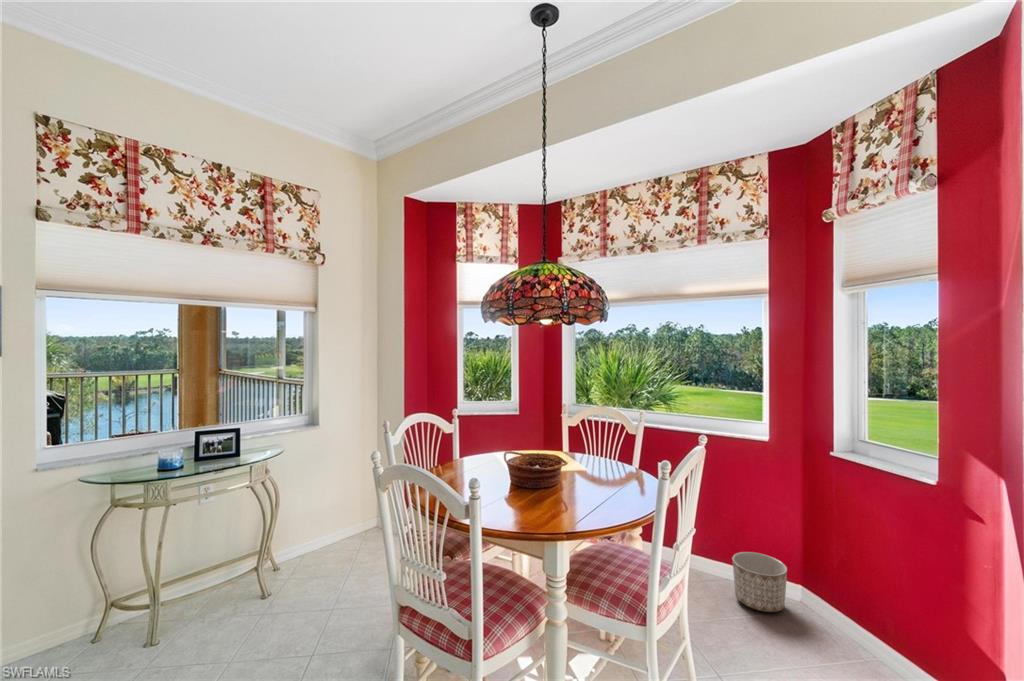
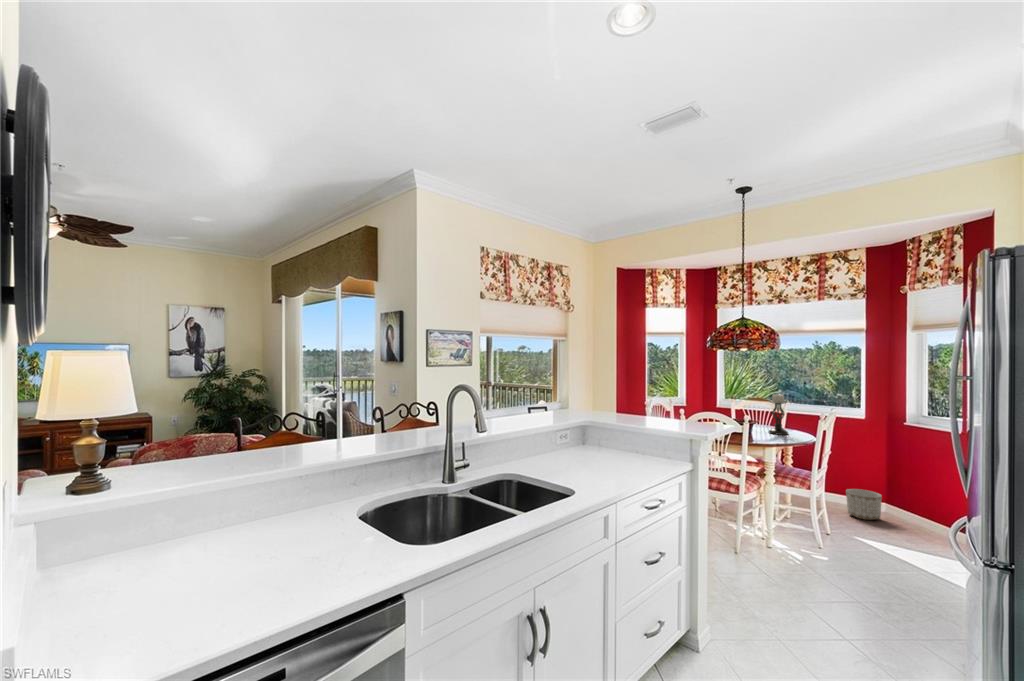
candle holder: none [597,402,630,481] -> present [769,393,788,435]

